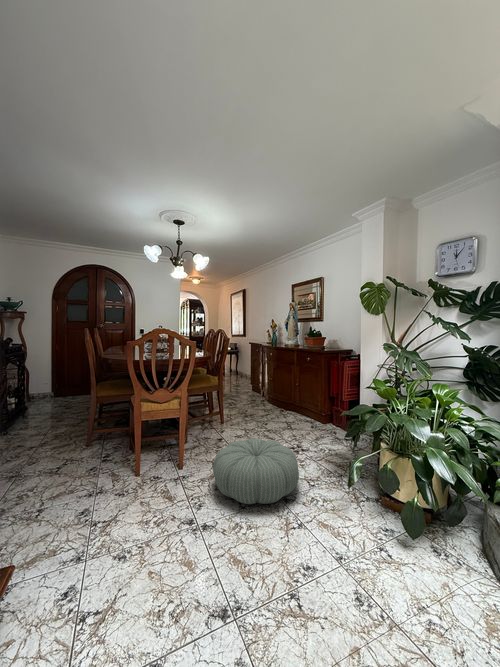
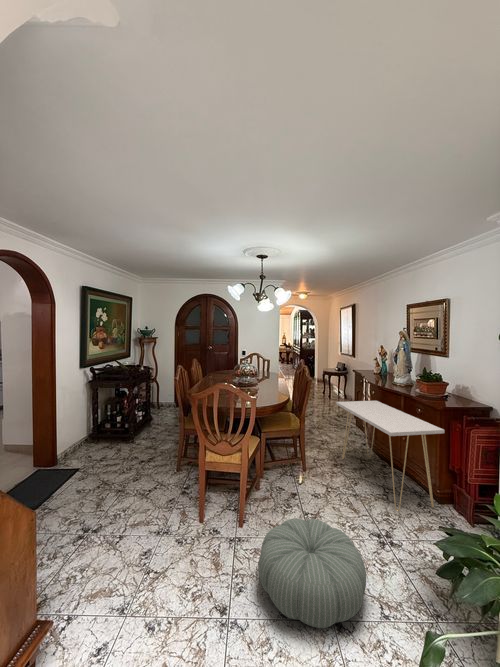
console table: none [244,360,328,434] -> present [336,401,445,511]

